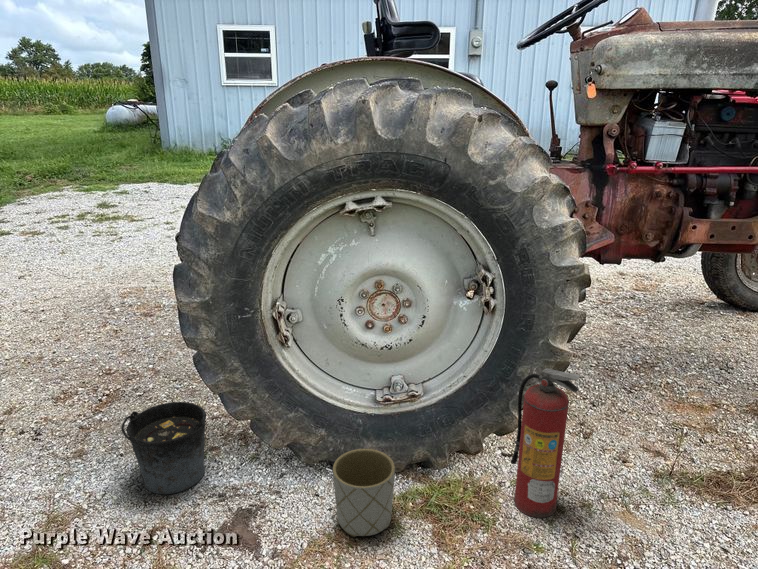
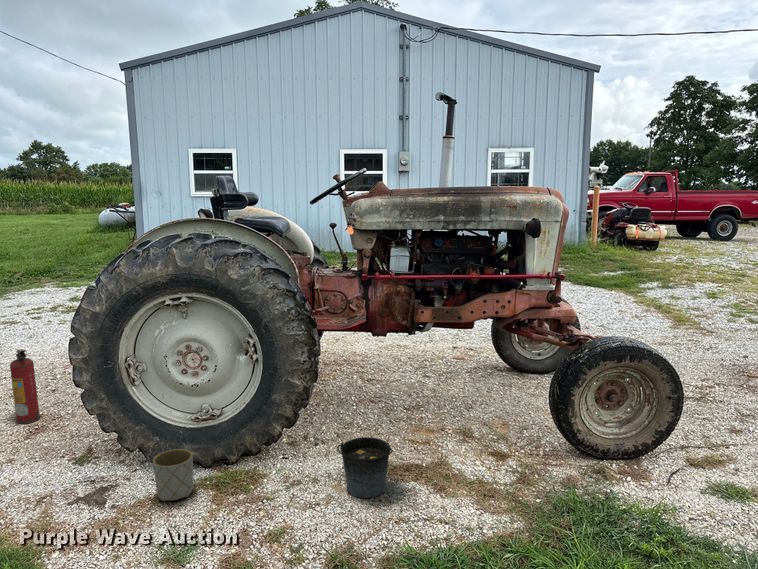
fire extinguisher: present [511,368,580,518] -> present [10,349,40,424]
bucket: present [121,402,206,494] -> present [337,437,393,498]

